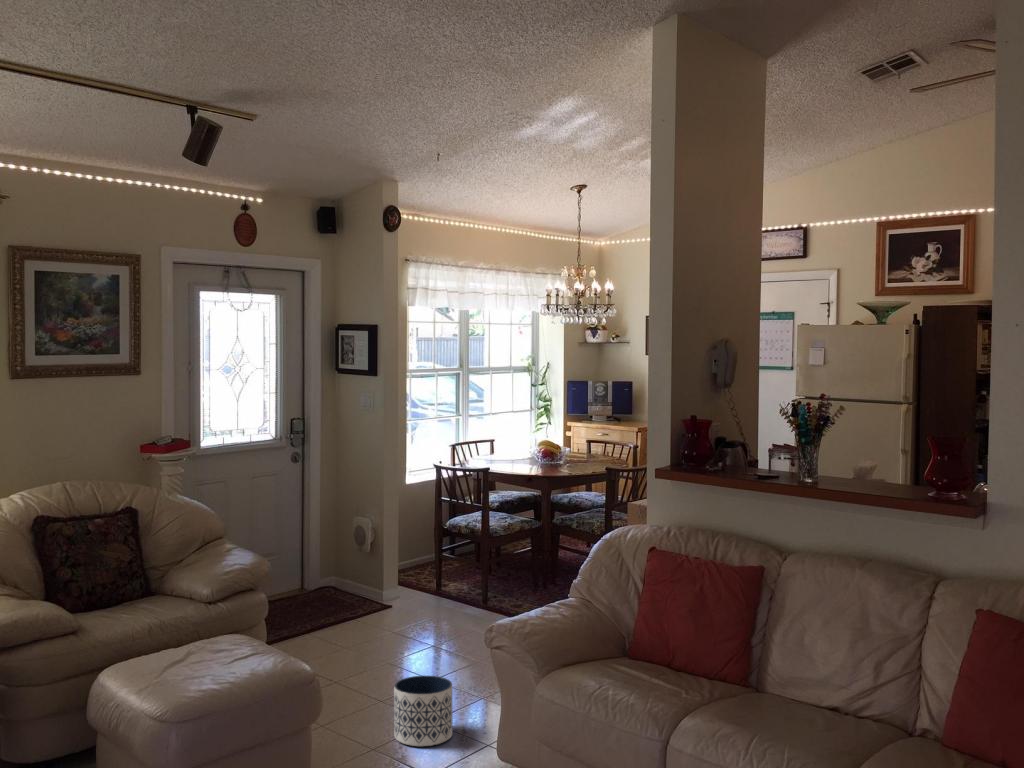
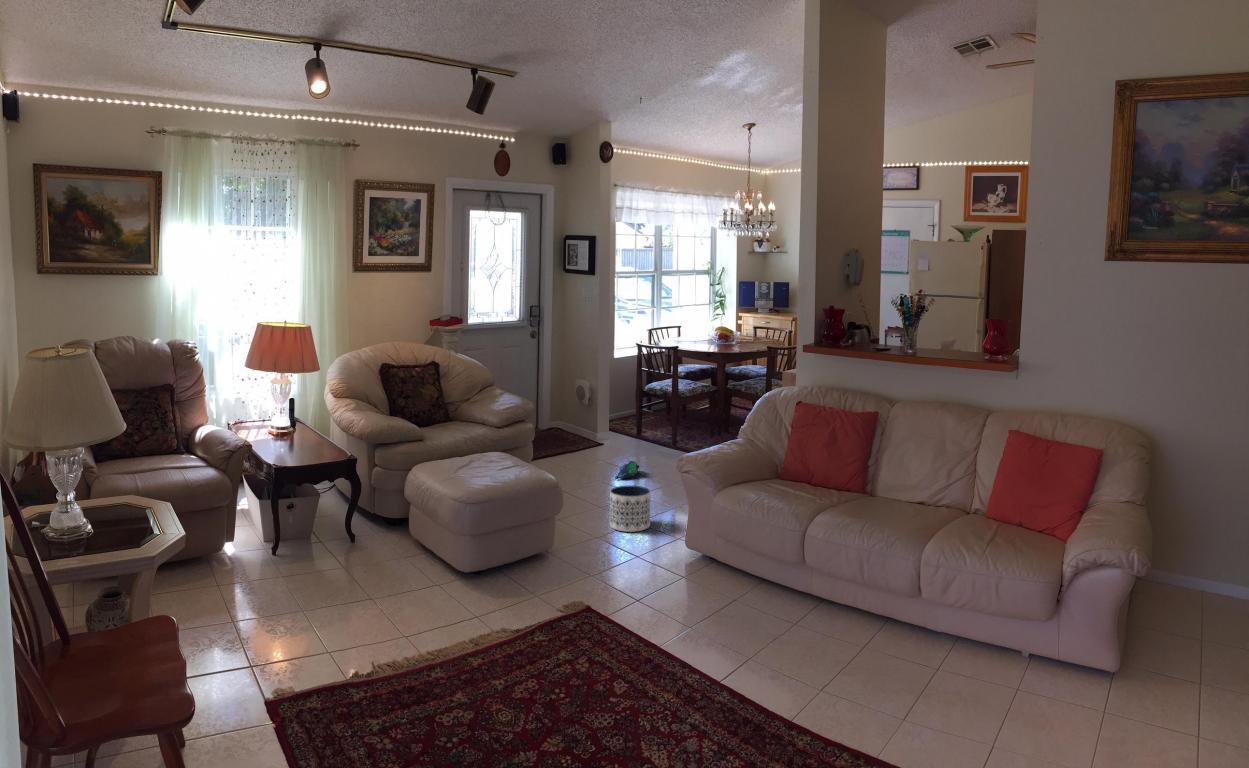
plush toy: none [404,632,439,660] -> present [615,461,639,479]

